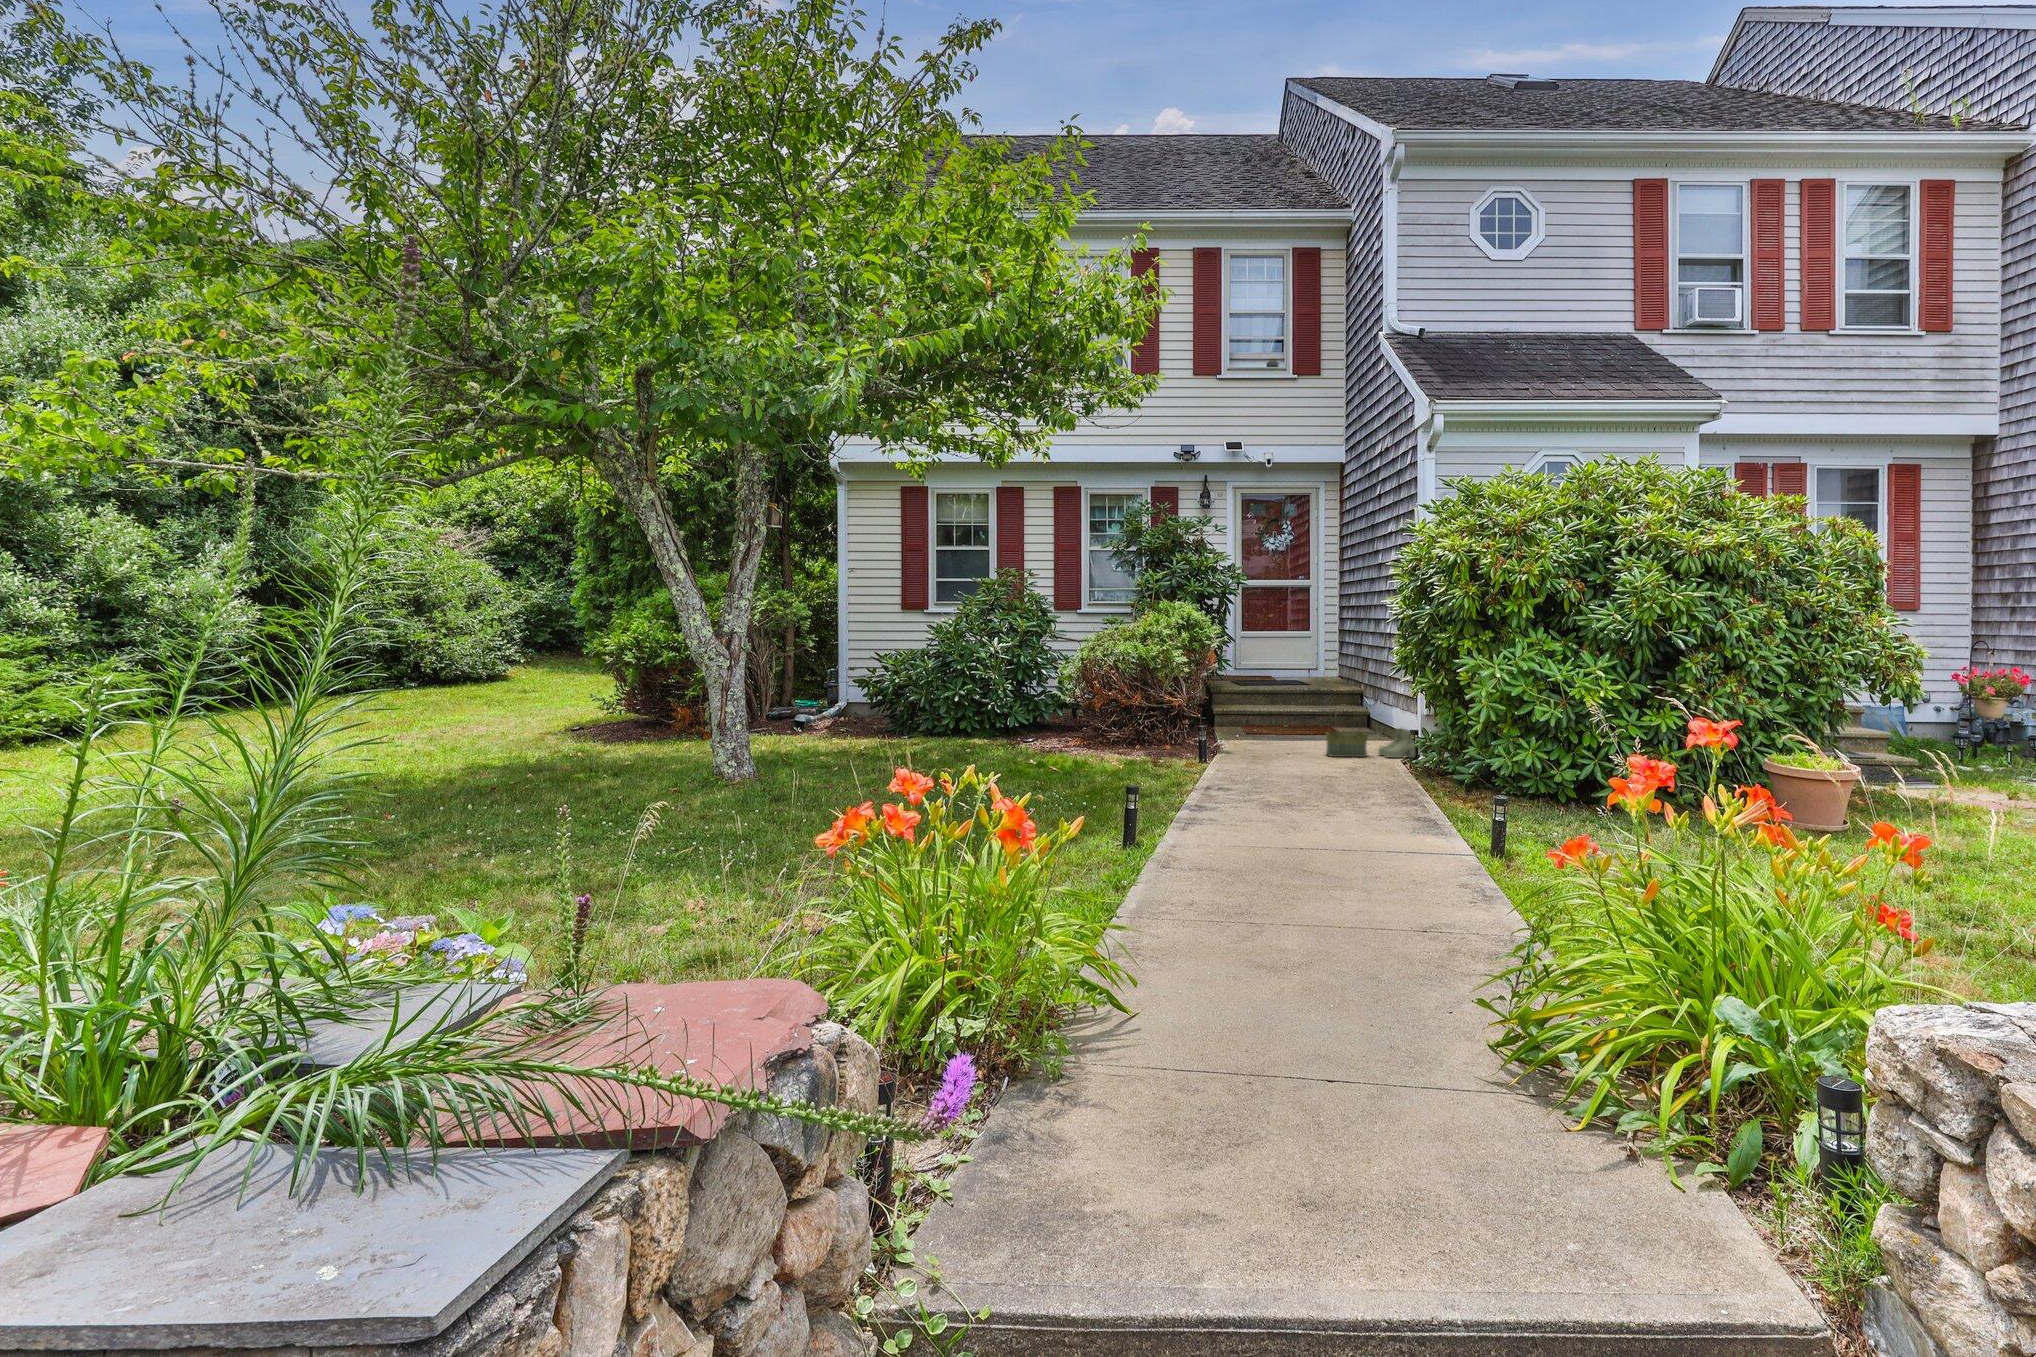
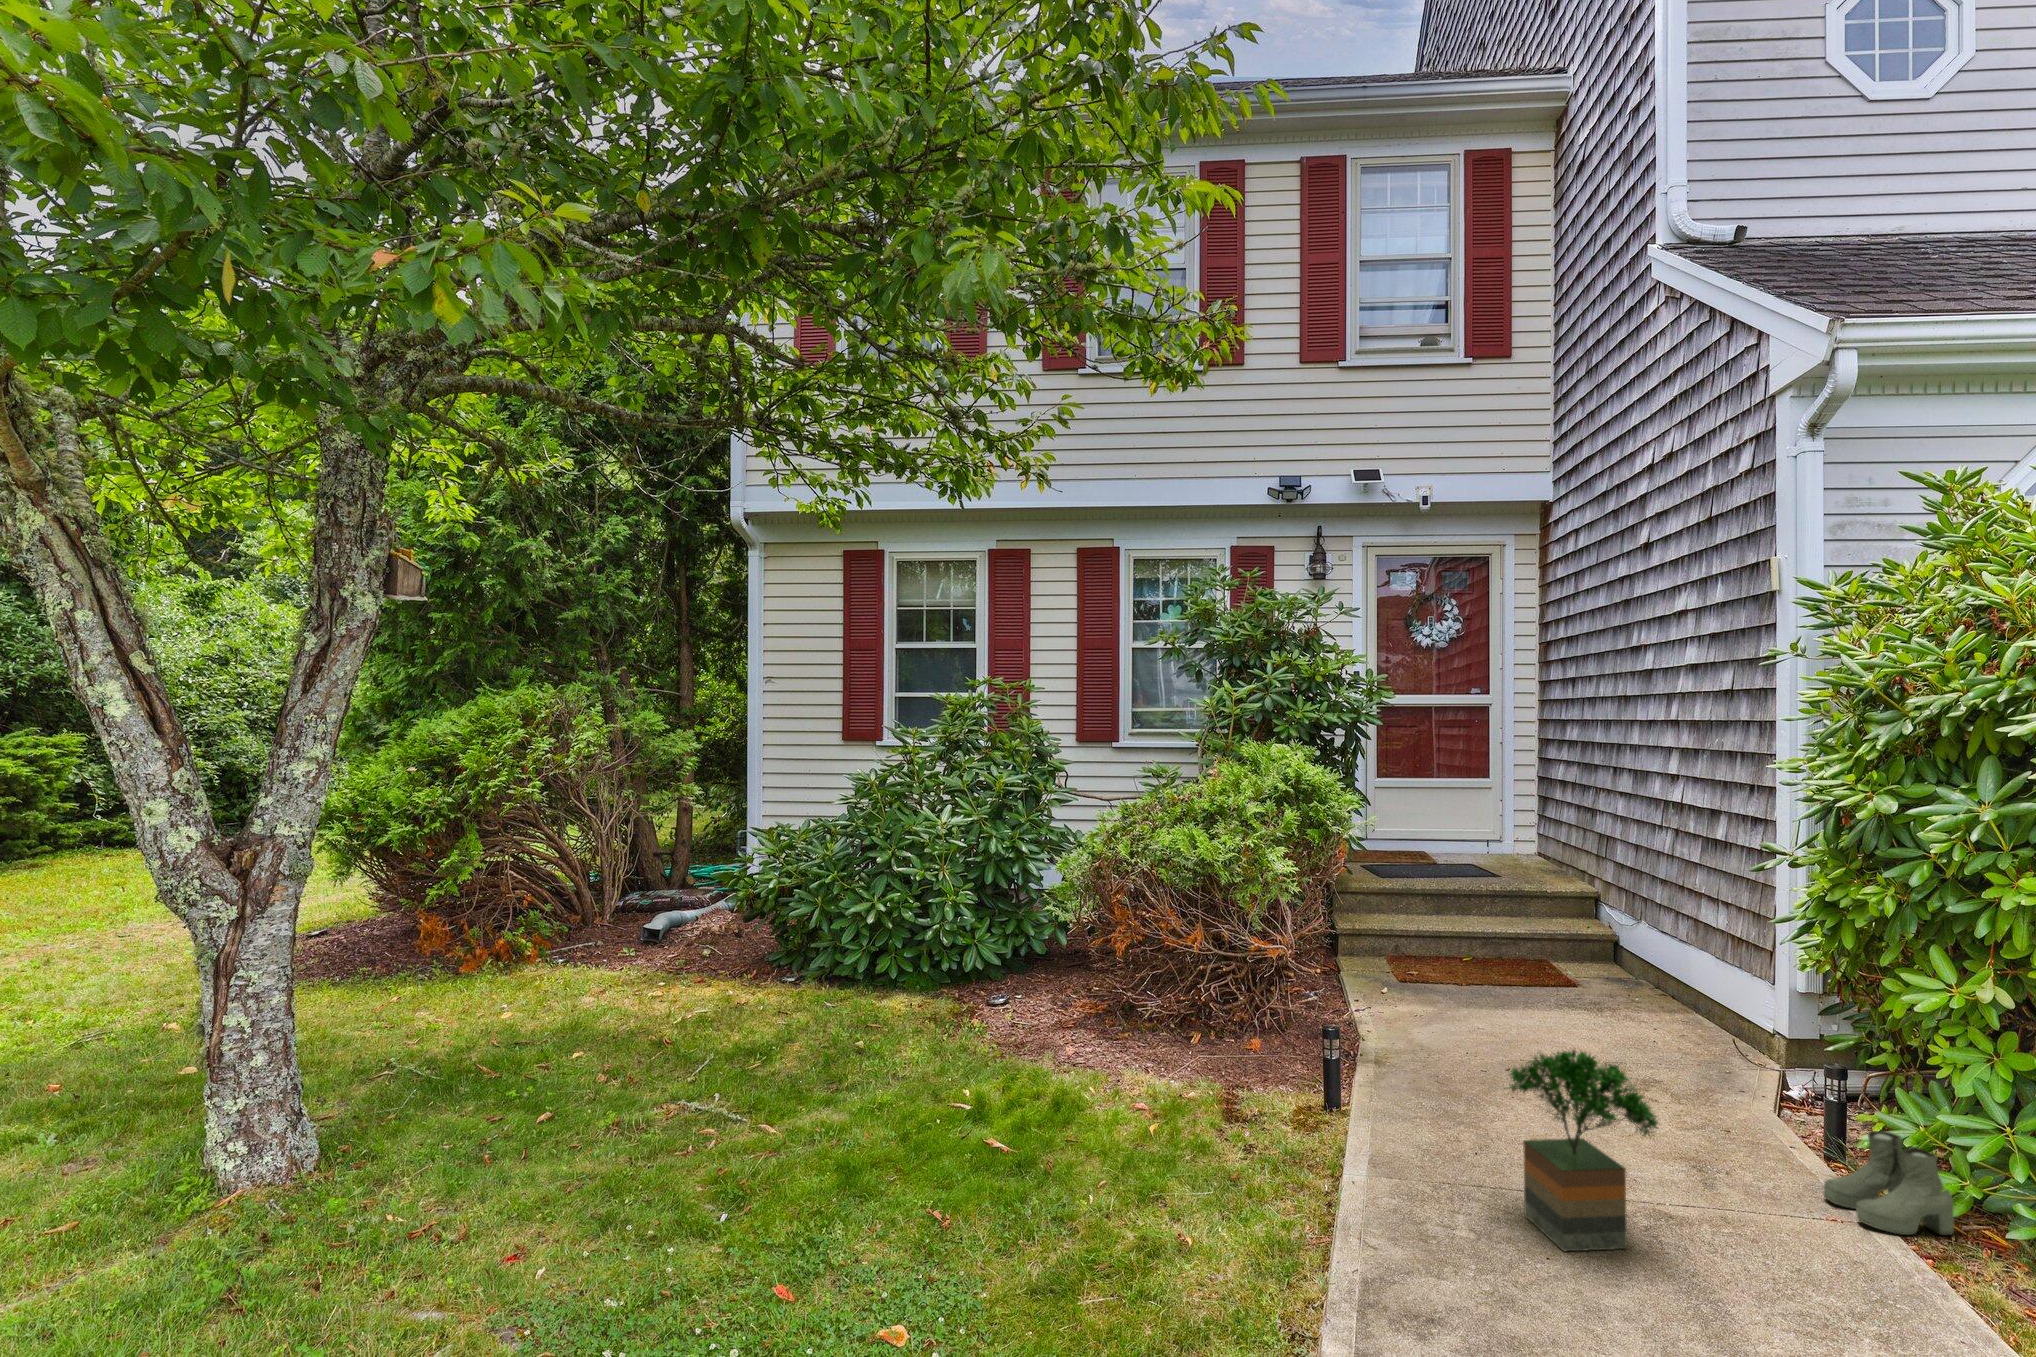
potted tree: none [1261,696,1311,762] -> present [1510,1050,1659,1251]
basket: present [1326,704,1368,757] -> none [1669,1055,1802,1216]

